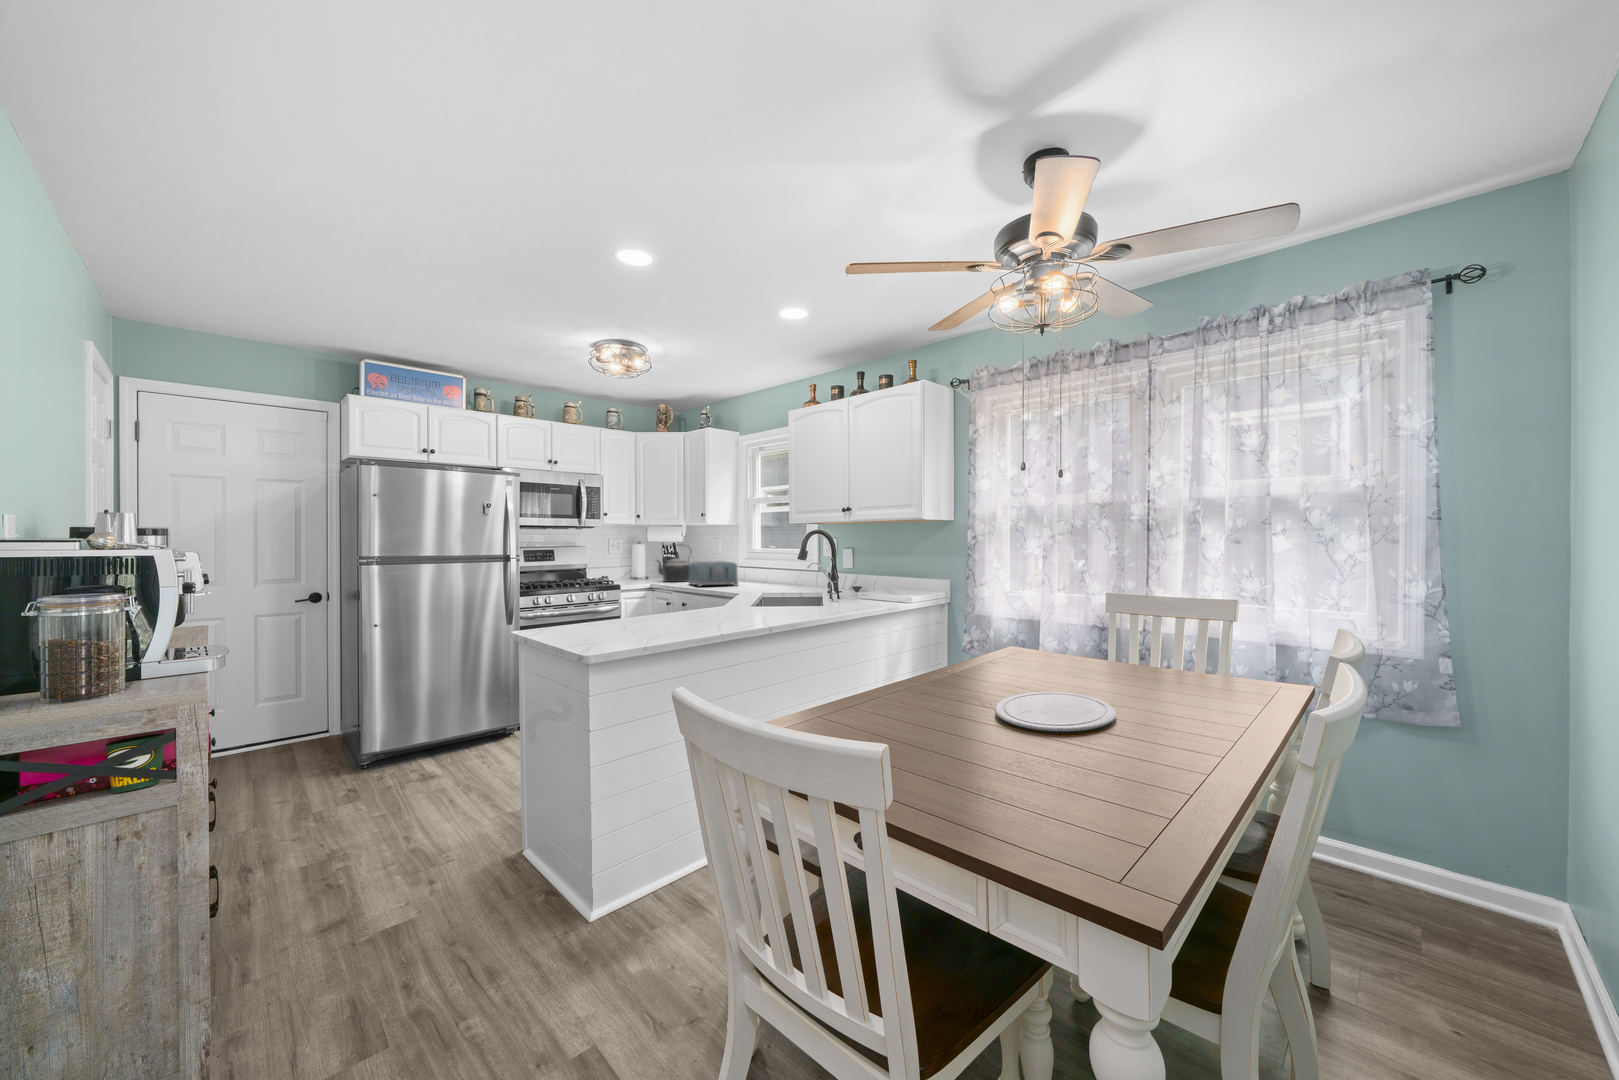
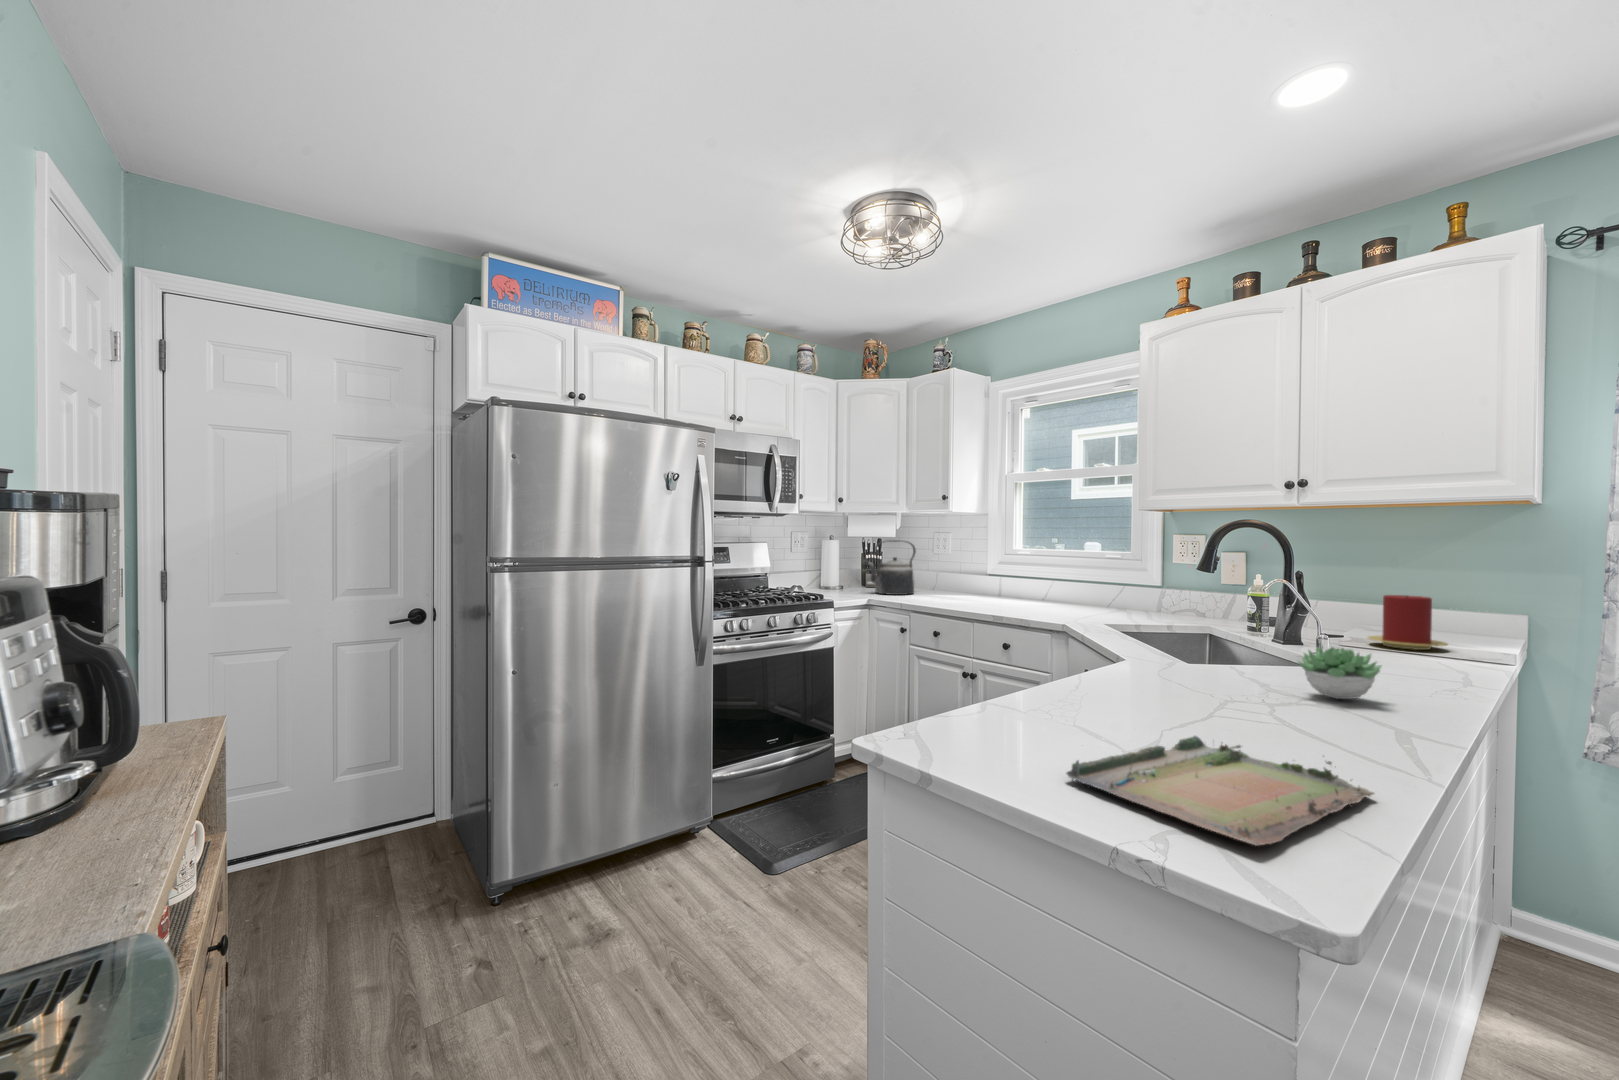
toaster: present [688,561,738,587] -> none [928,567,1015,607]
candle: none [867,569,899,597] -> present [1368,595,1448,650]
succulent plant: none [747,588,780,610] -> present [1298,647,1381,699]
tray: none [570,616,671,633] -> present [1066,736,1374,846]

